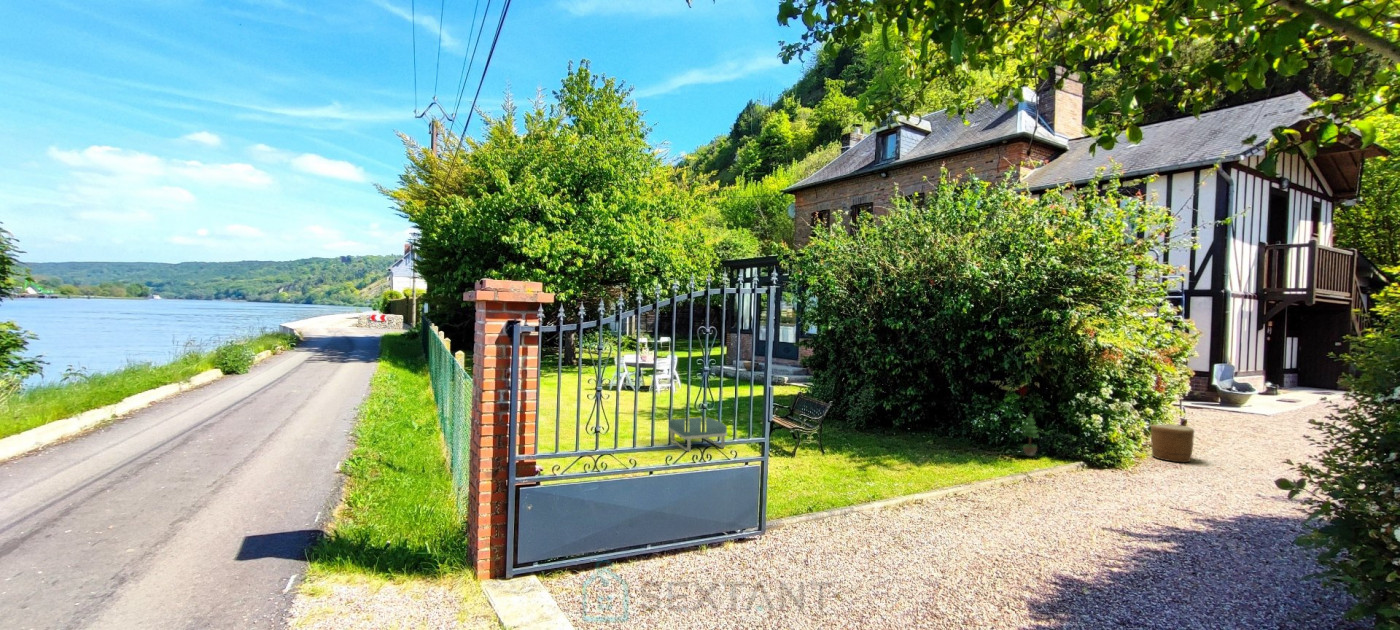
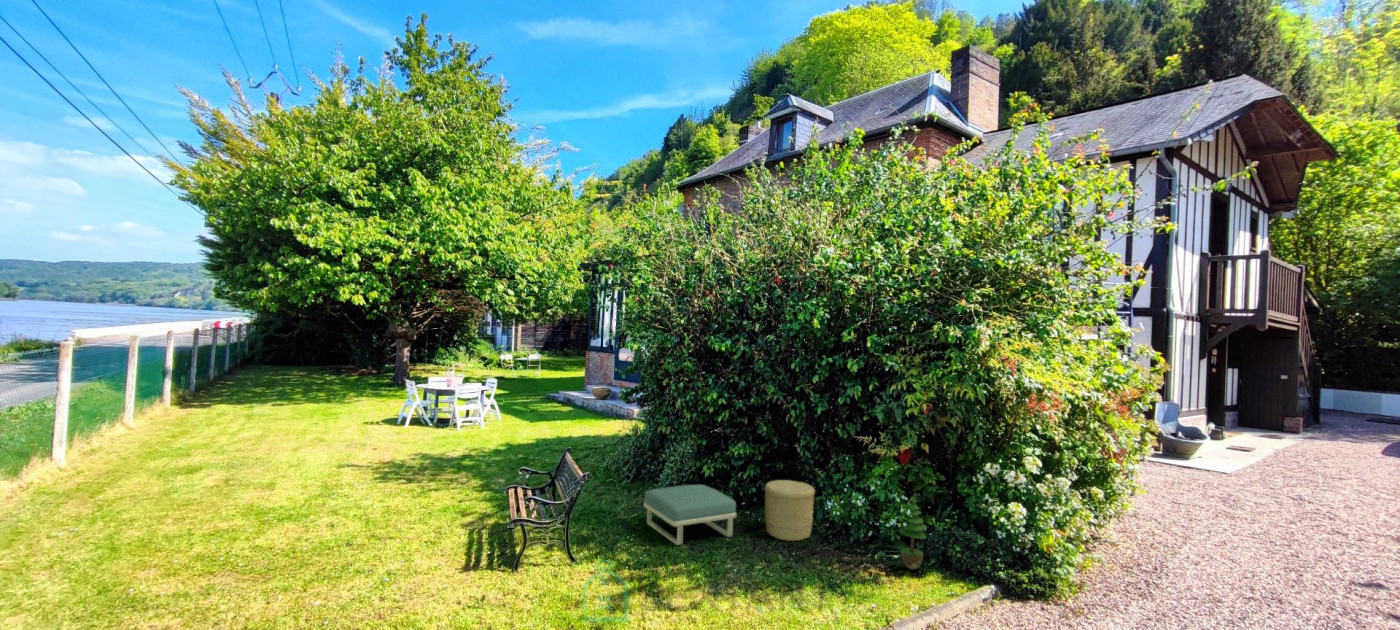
footstool: present [669,417,727,451] -> present [644,484,736,545]
woven basket: present [1151,424,1194,463] -> present [765,480,815,541]

